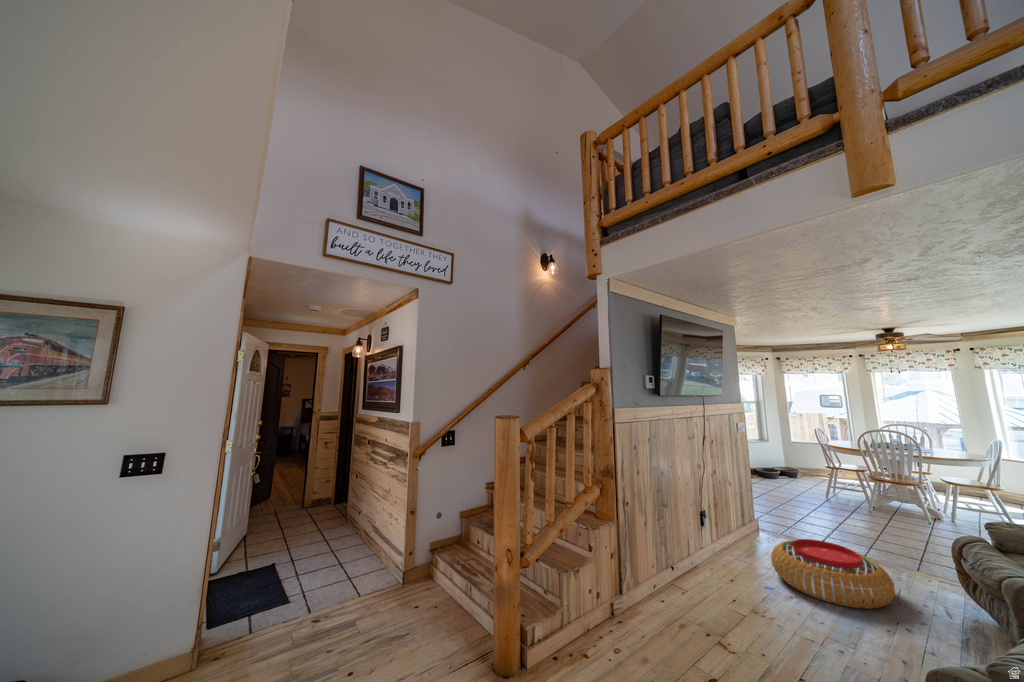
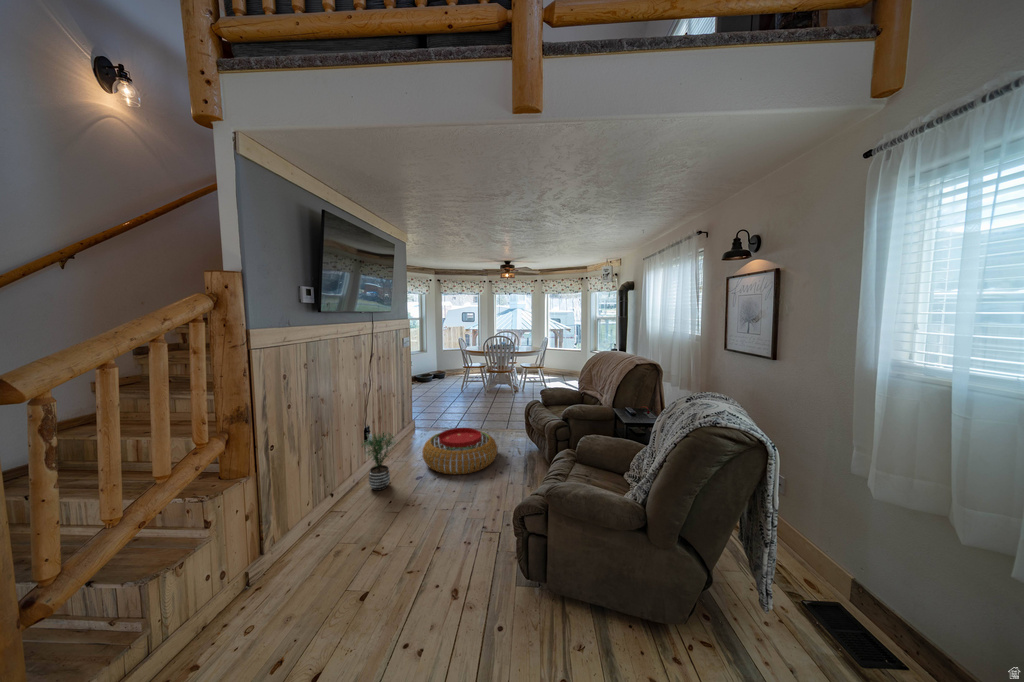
potted plant: none [696,517,744,583] -> present [362,433,395,491]

